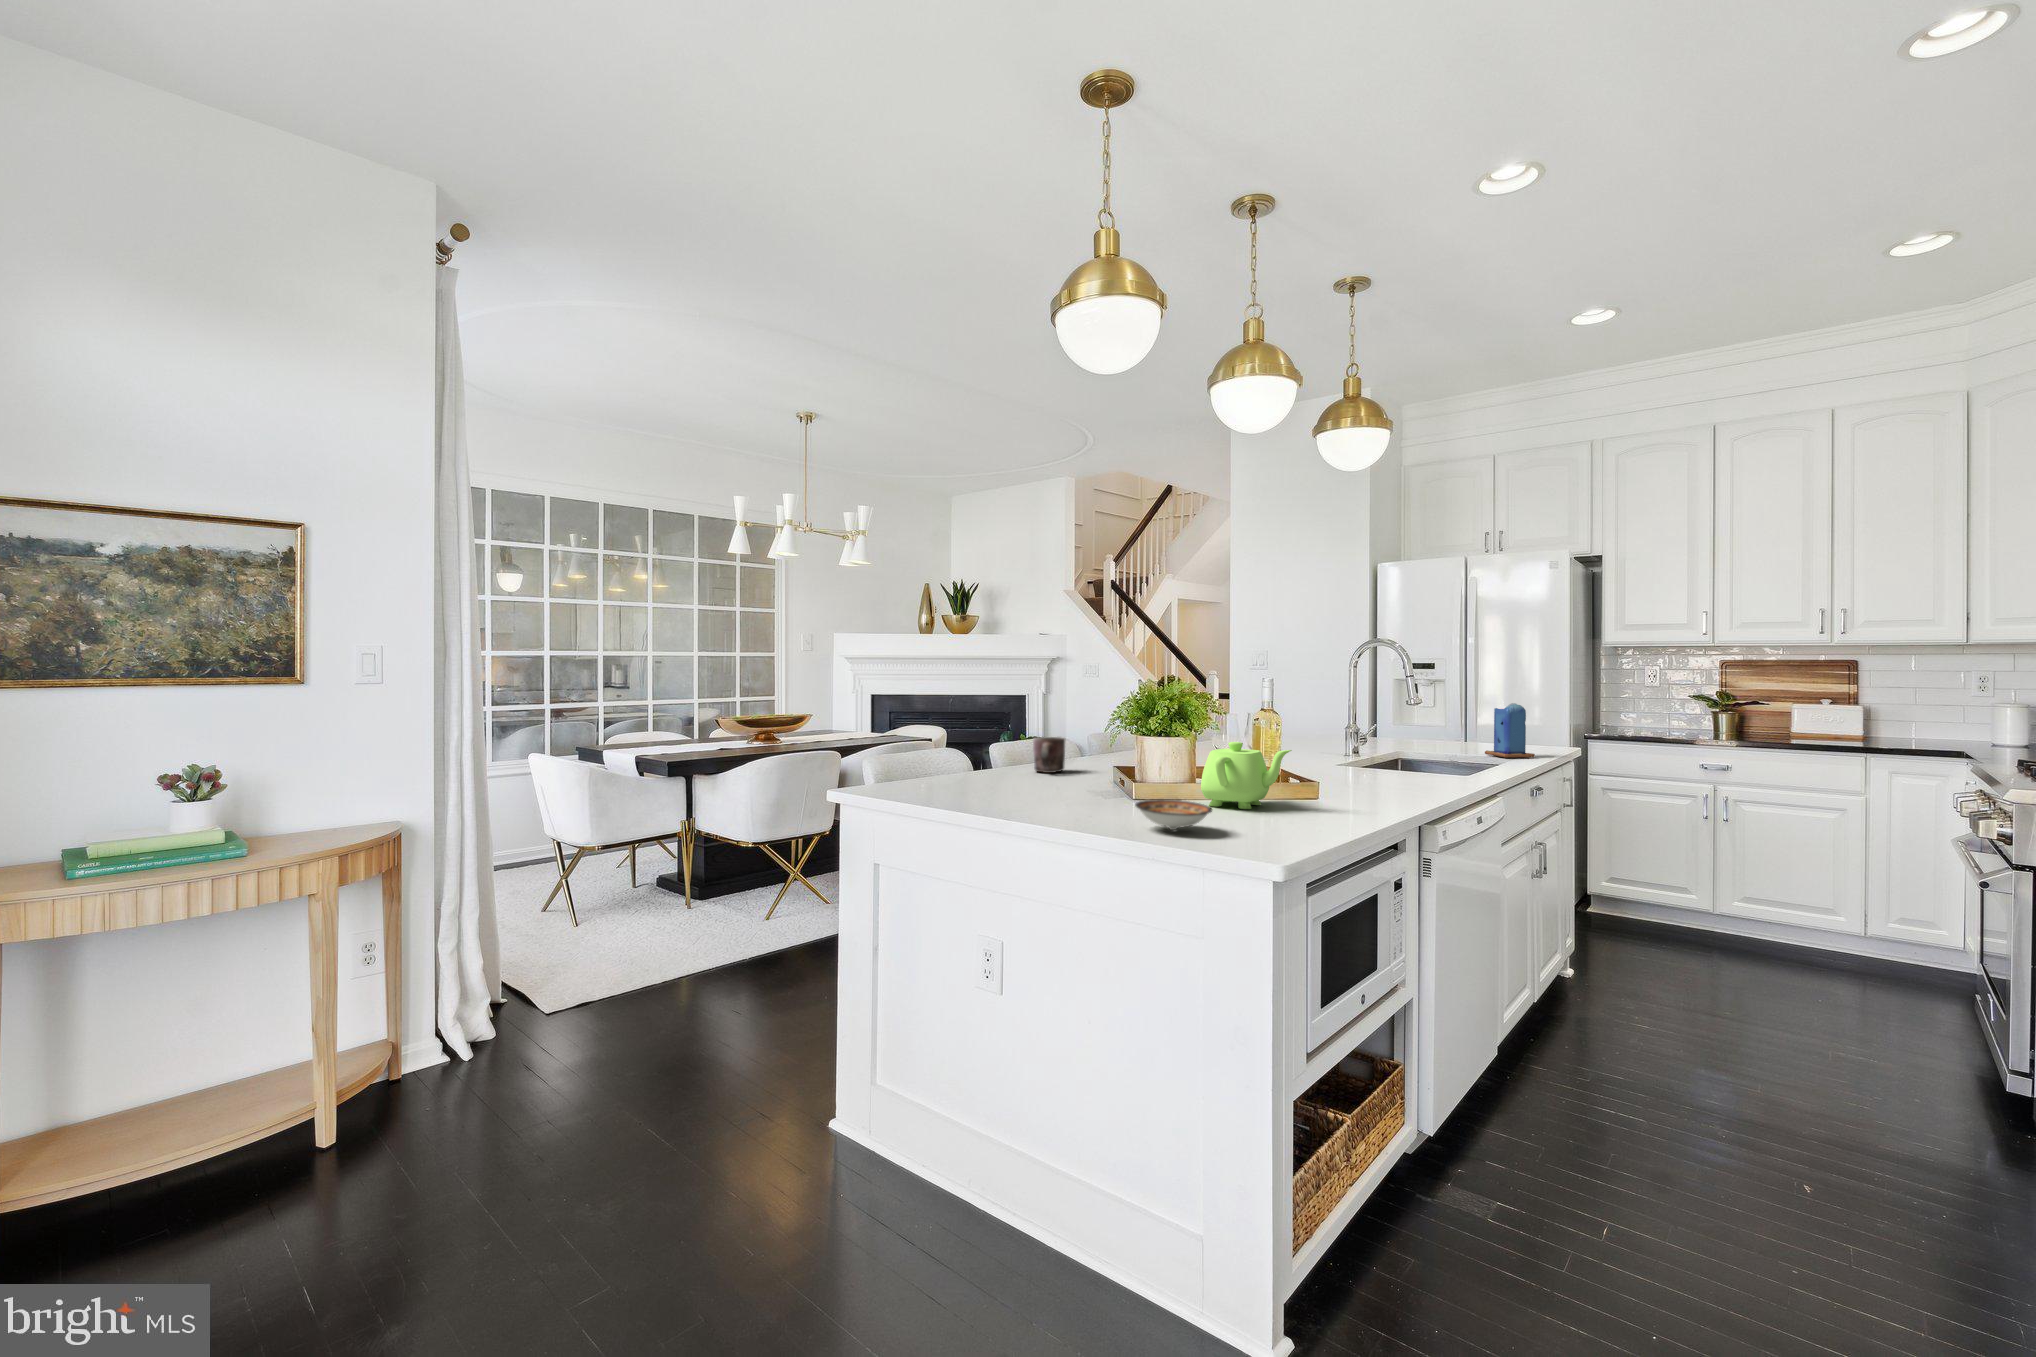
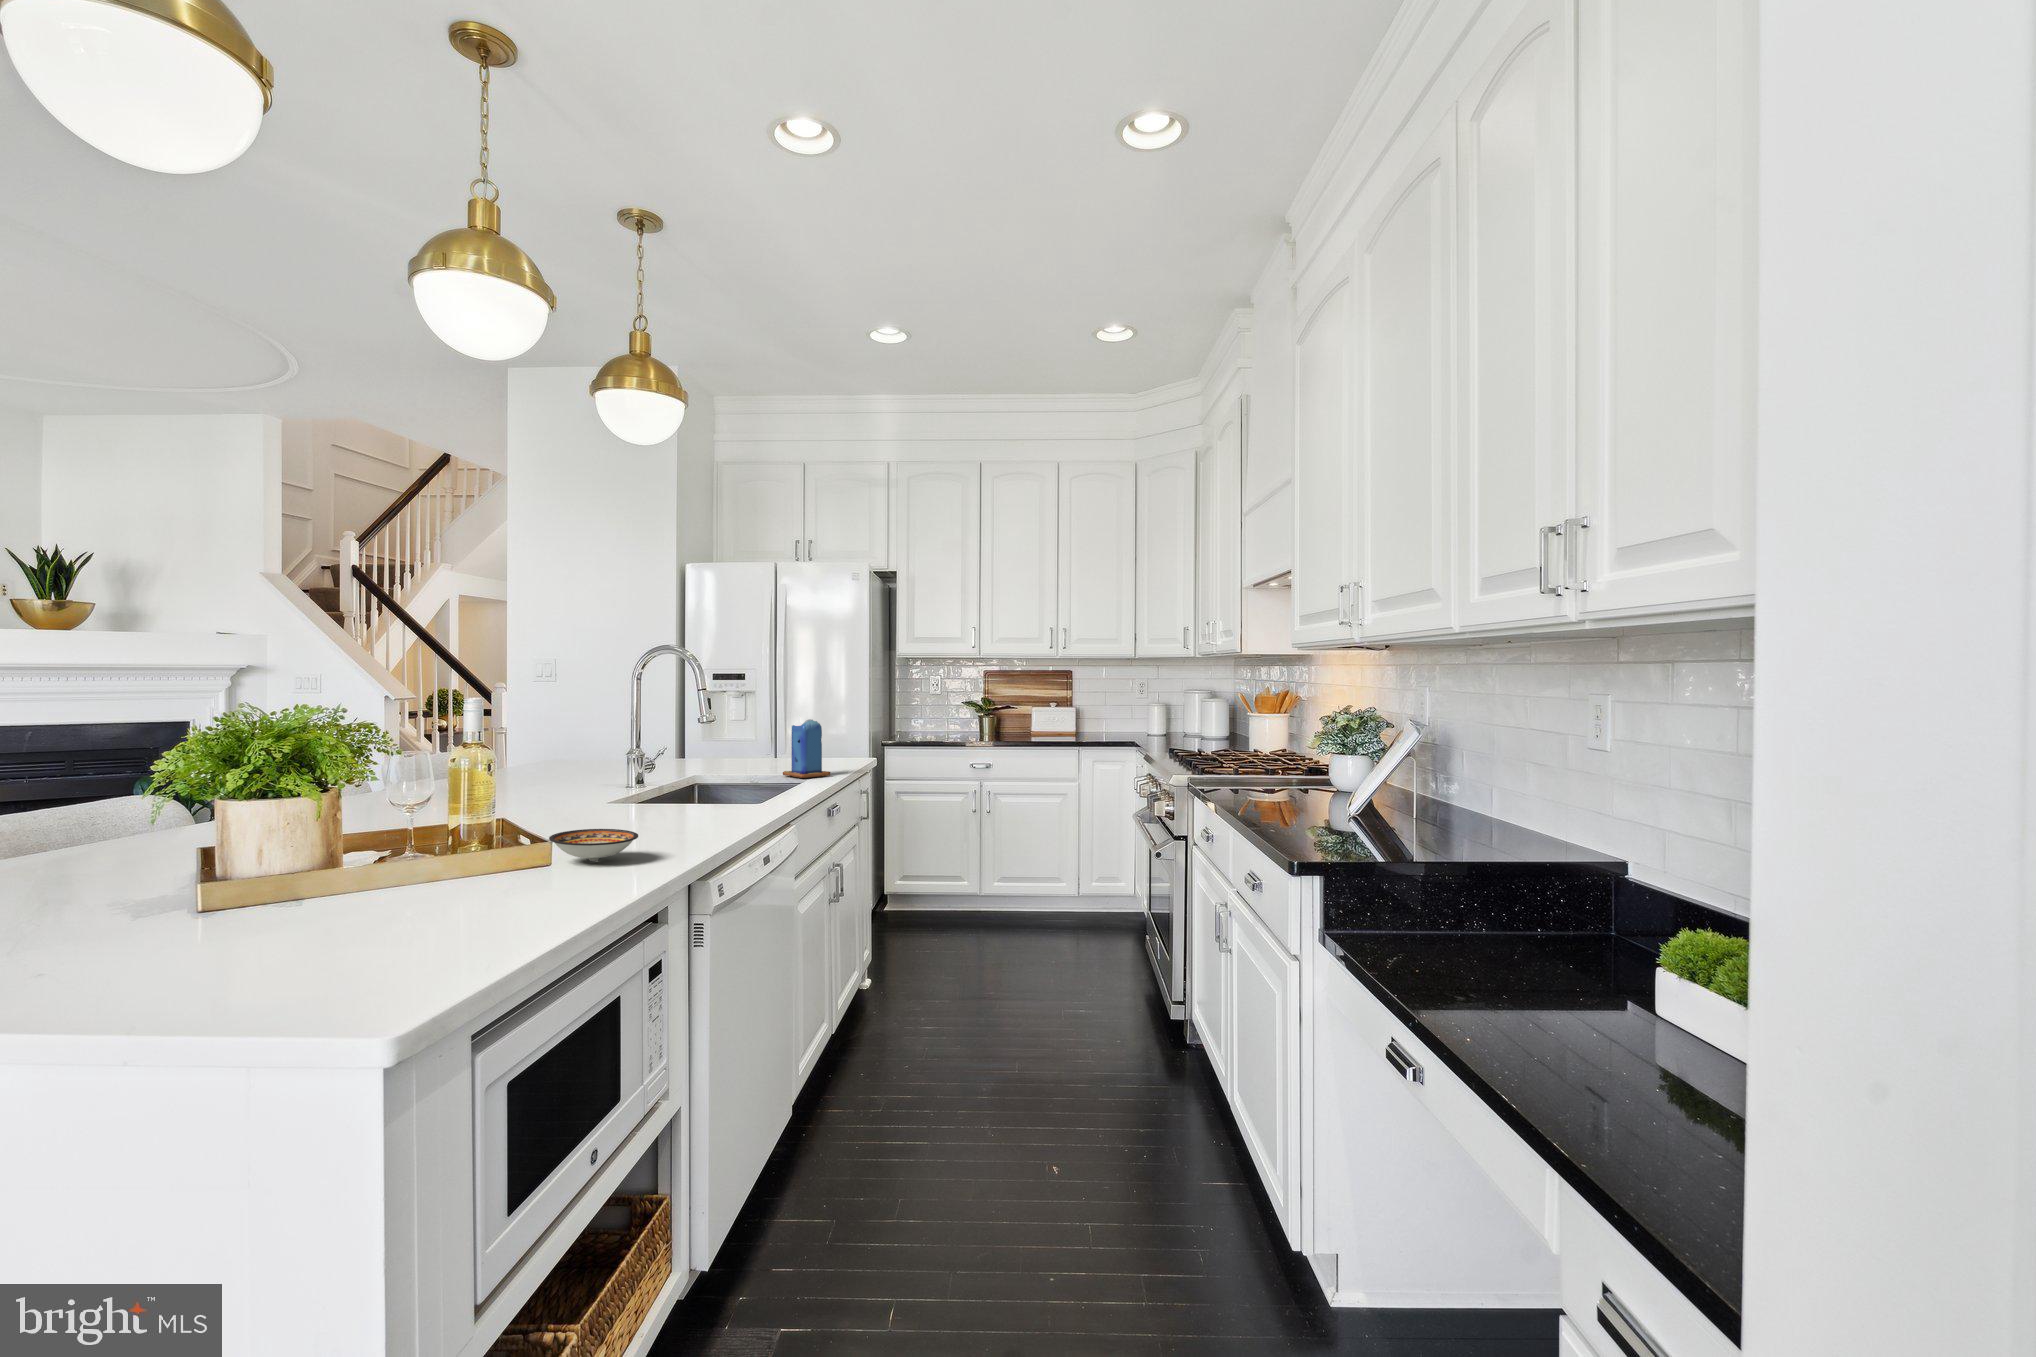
mug: present [1033,737,1065,773] -> none [53,809,129,872]
teapot: present [1201,742,1292,809] -> none [342,807,496,911]
ceramic bowl: present [1135,799,1212,830] -> present [549,829,638,861]

